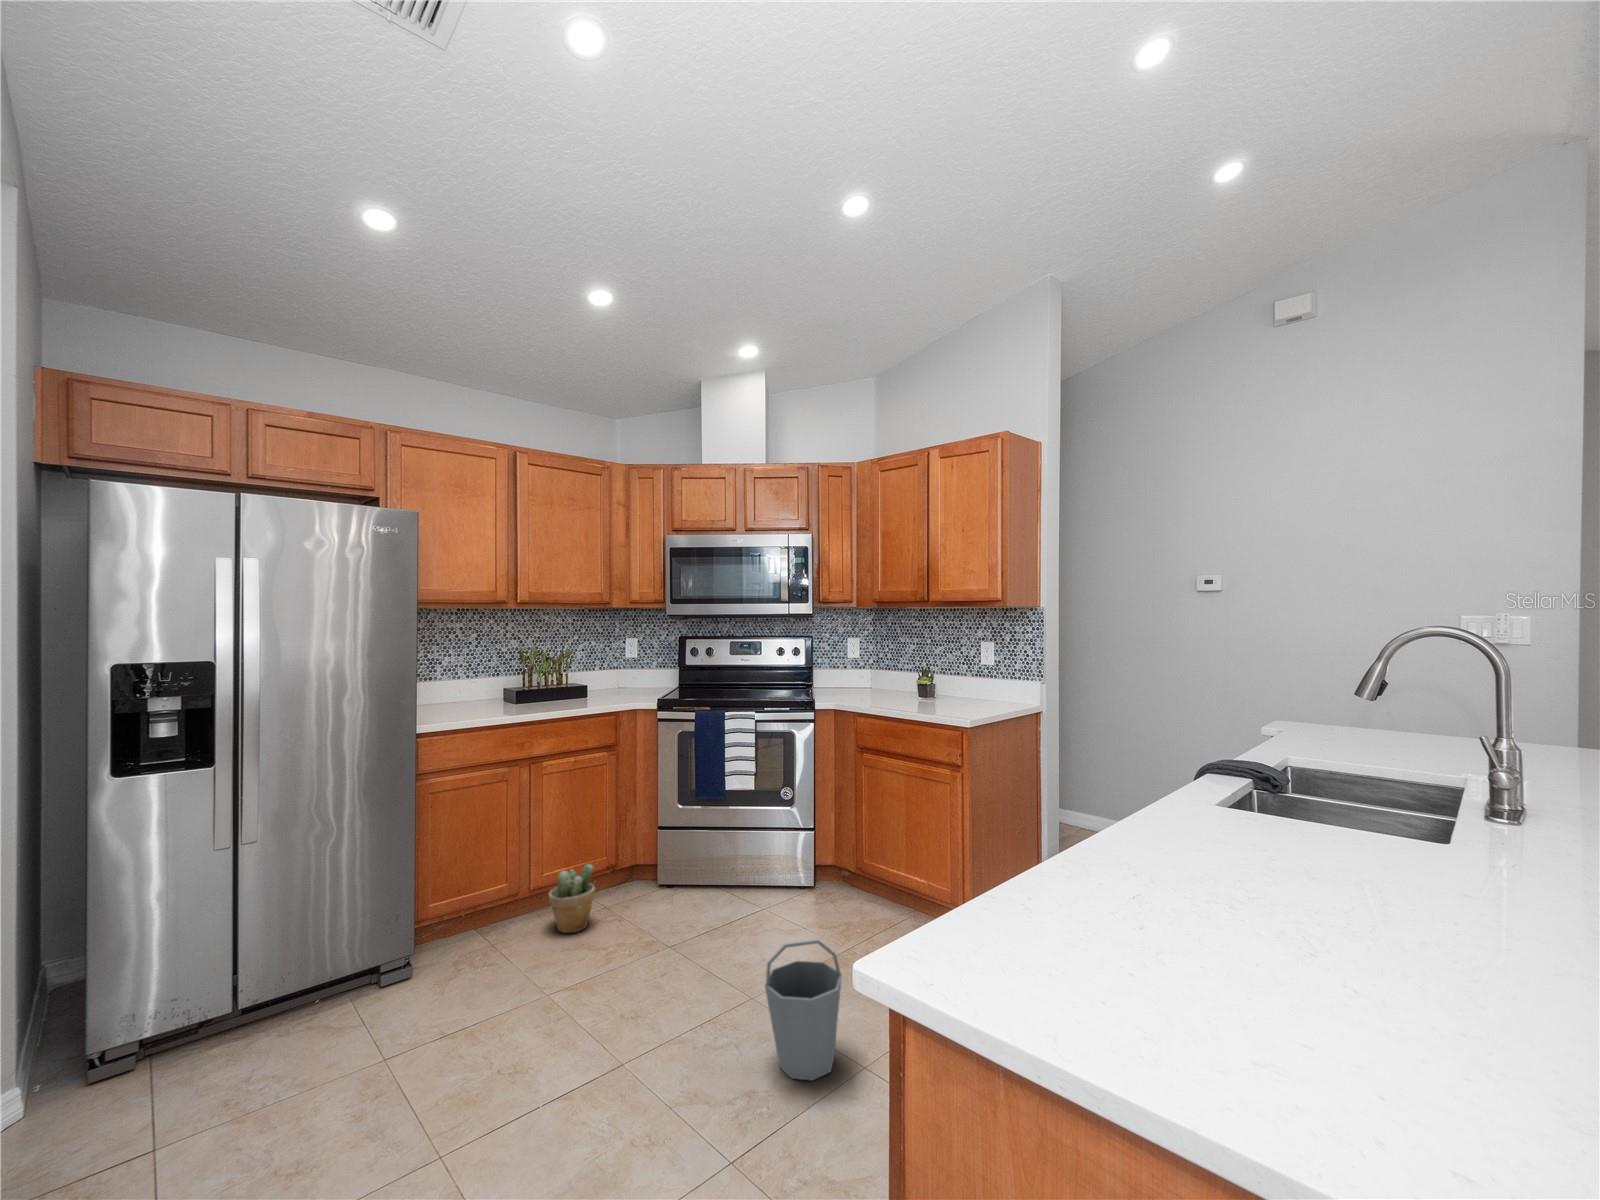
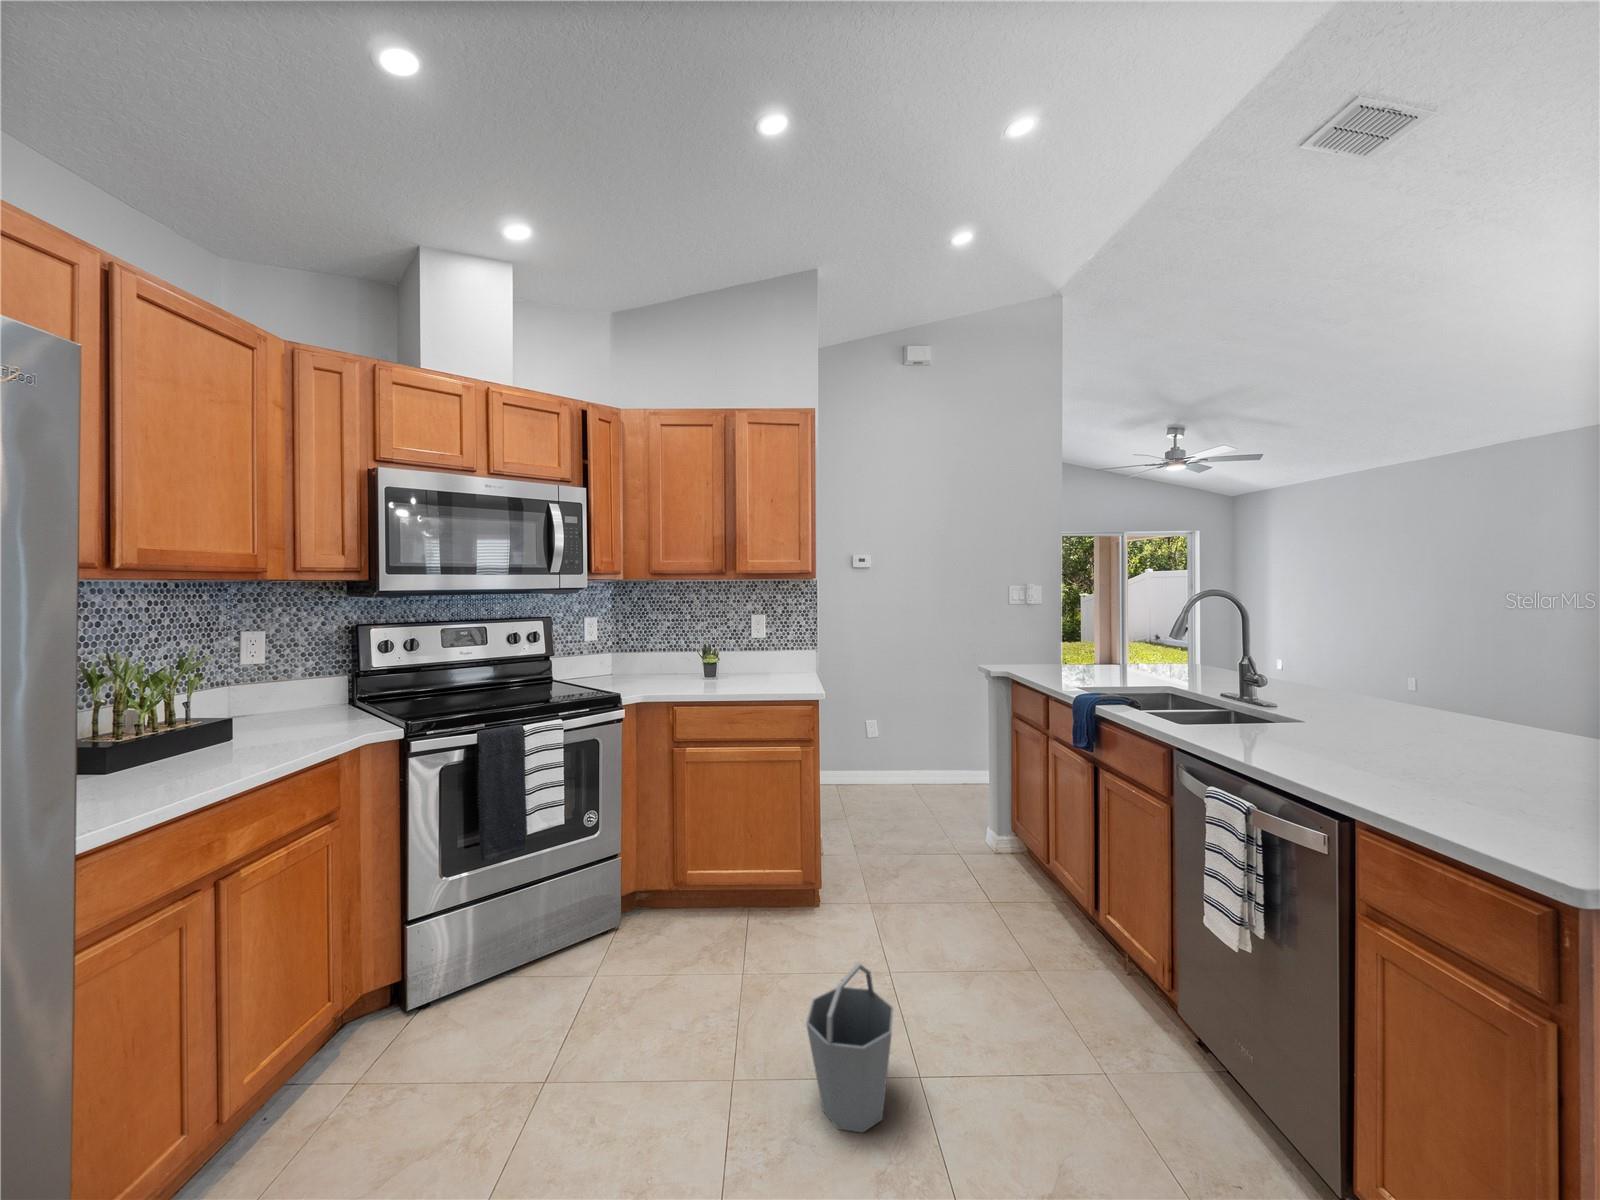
potted plant: present [549,864,595,933] -> none [278,1011,372,1149]

